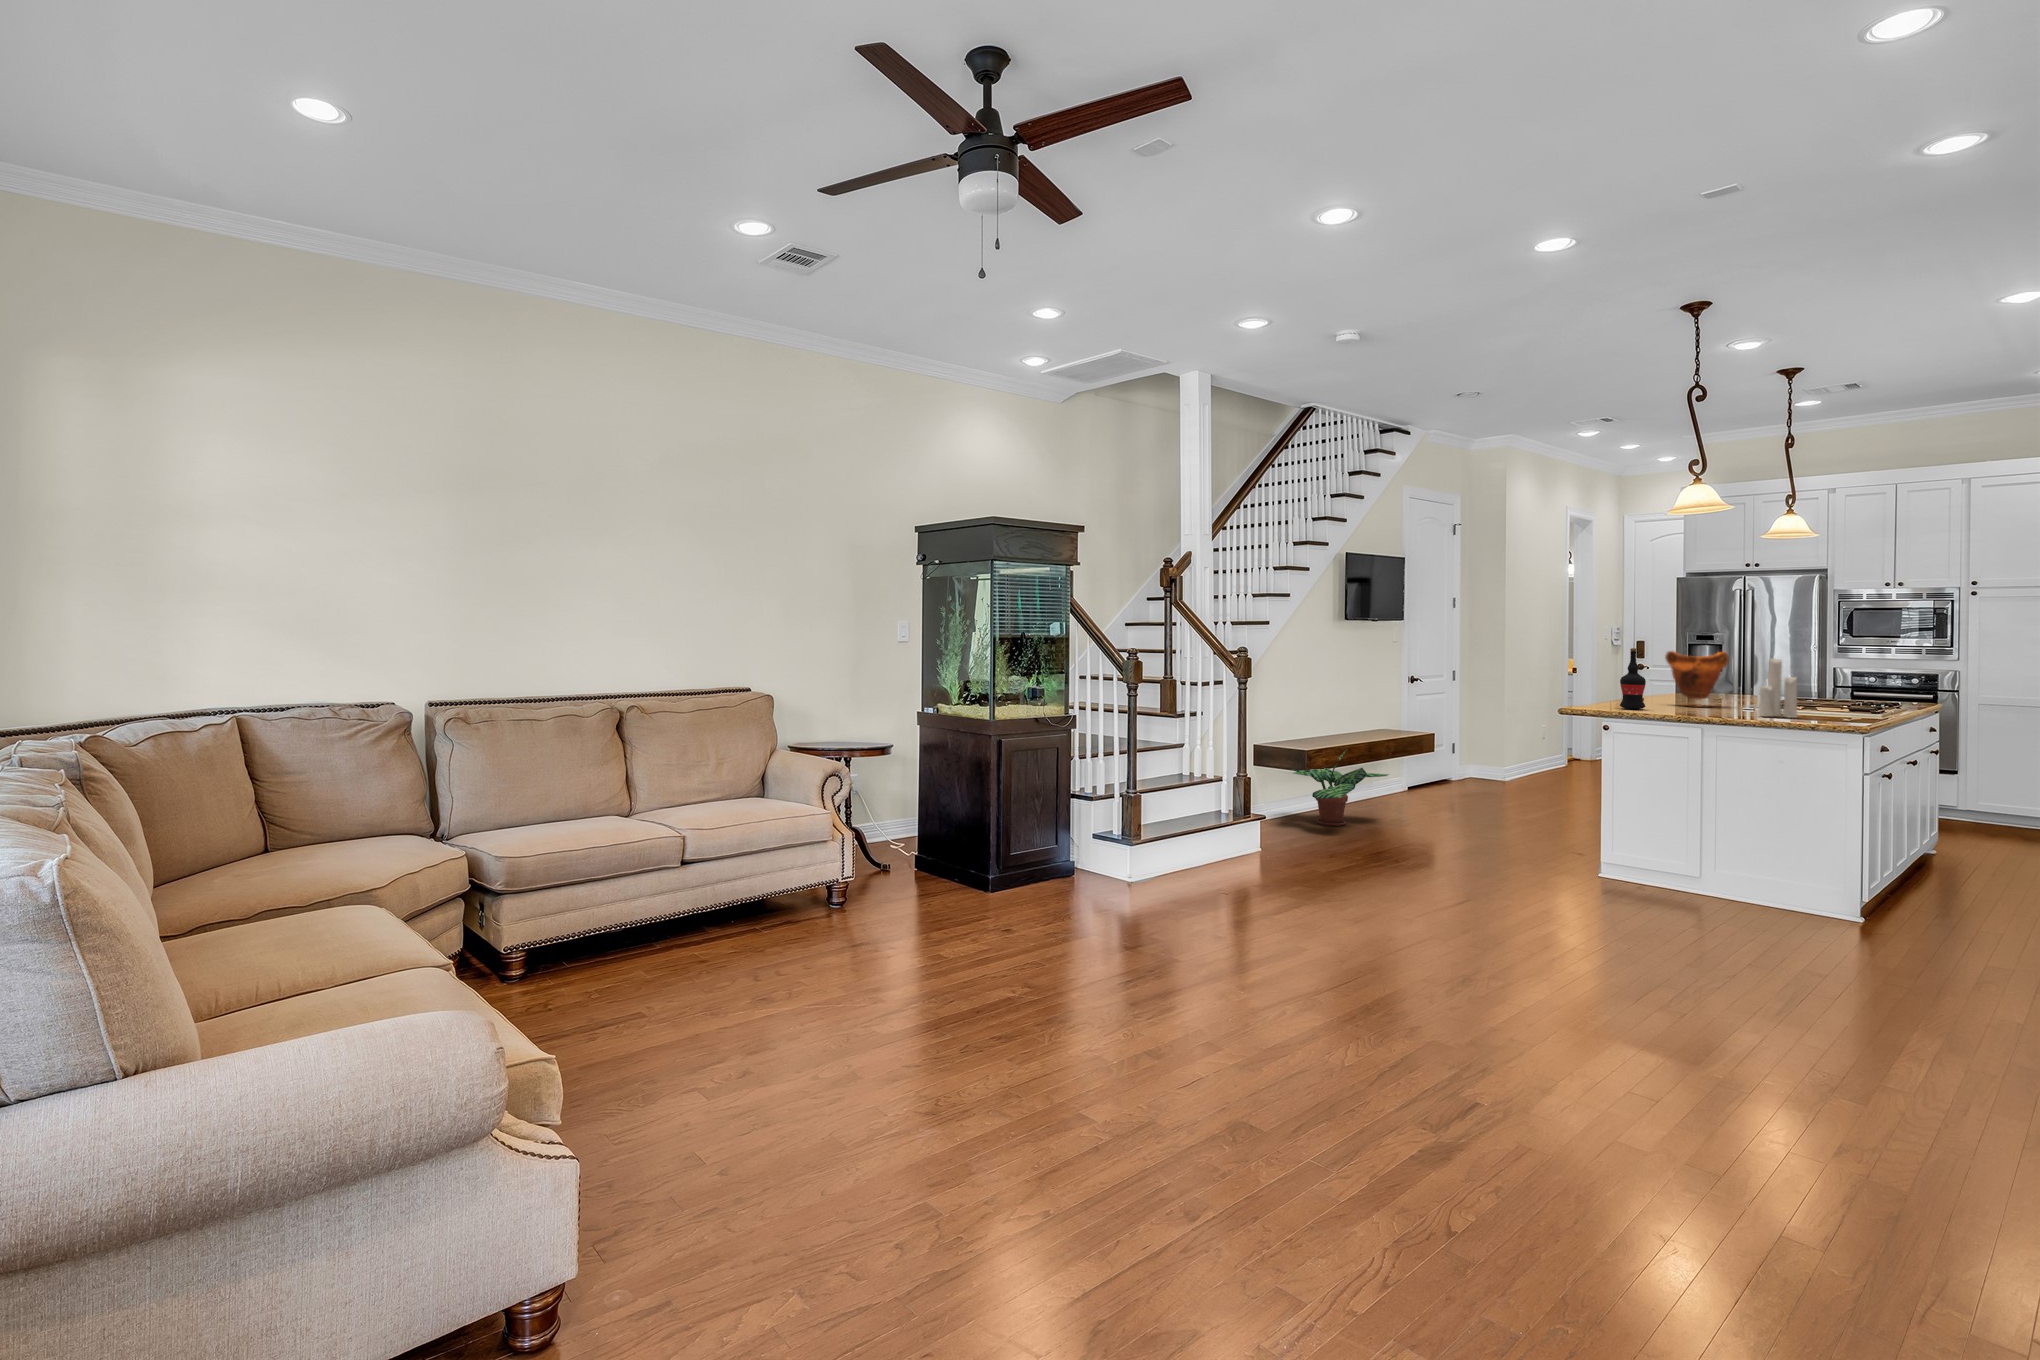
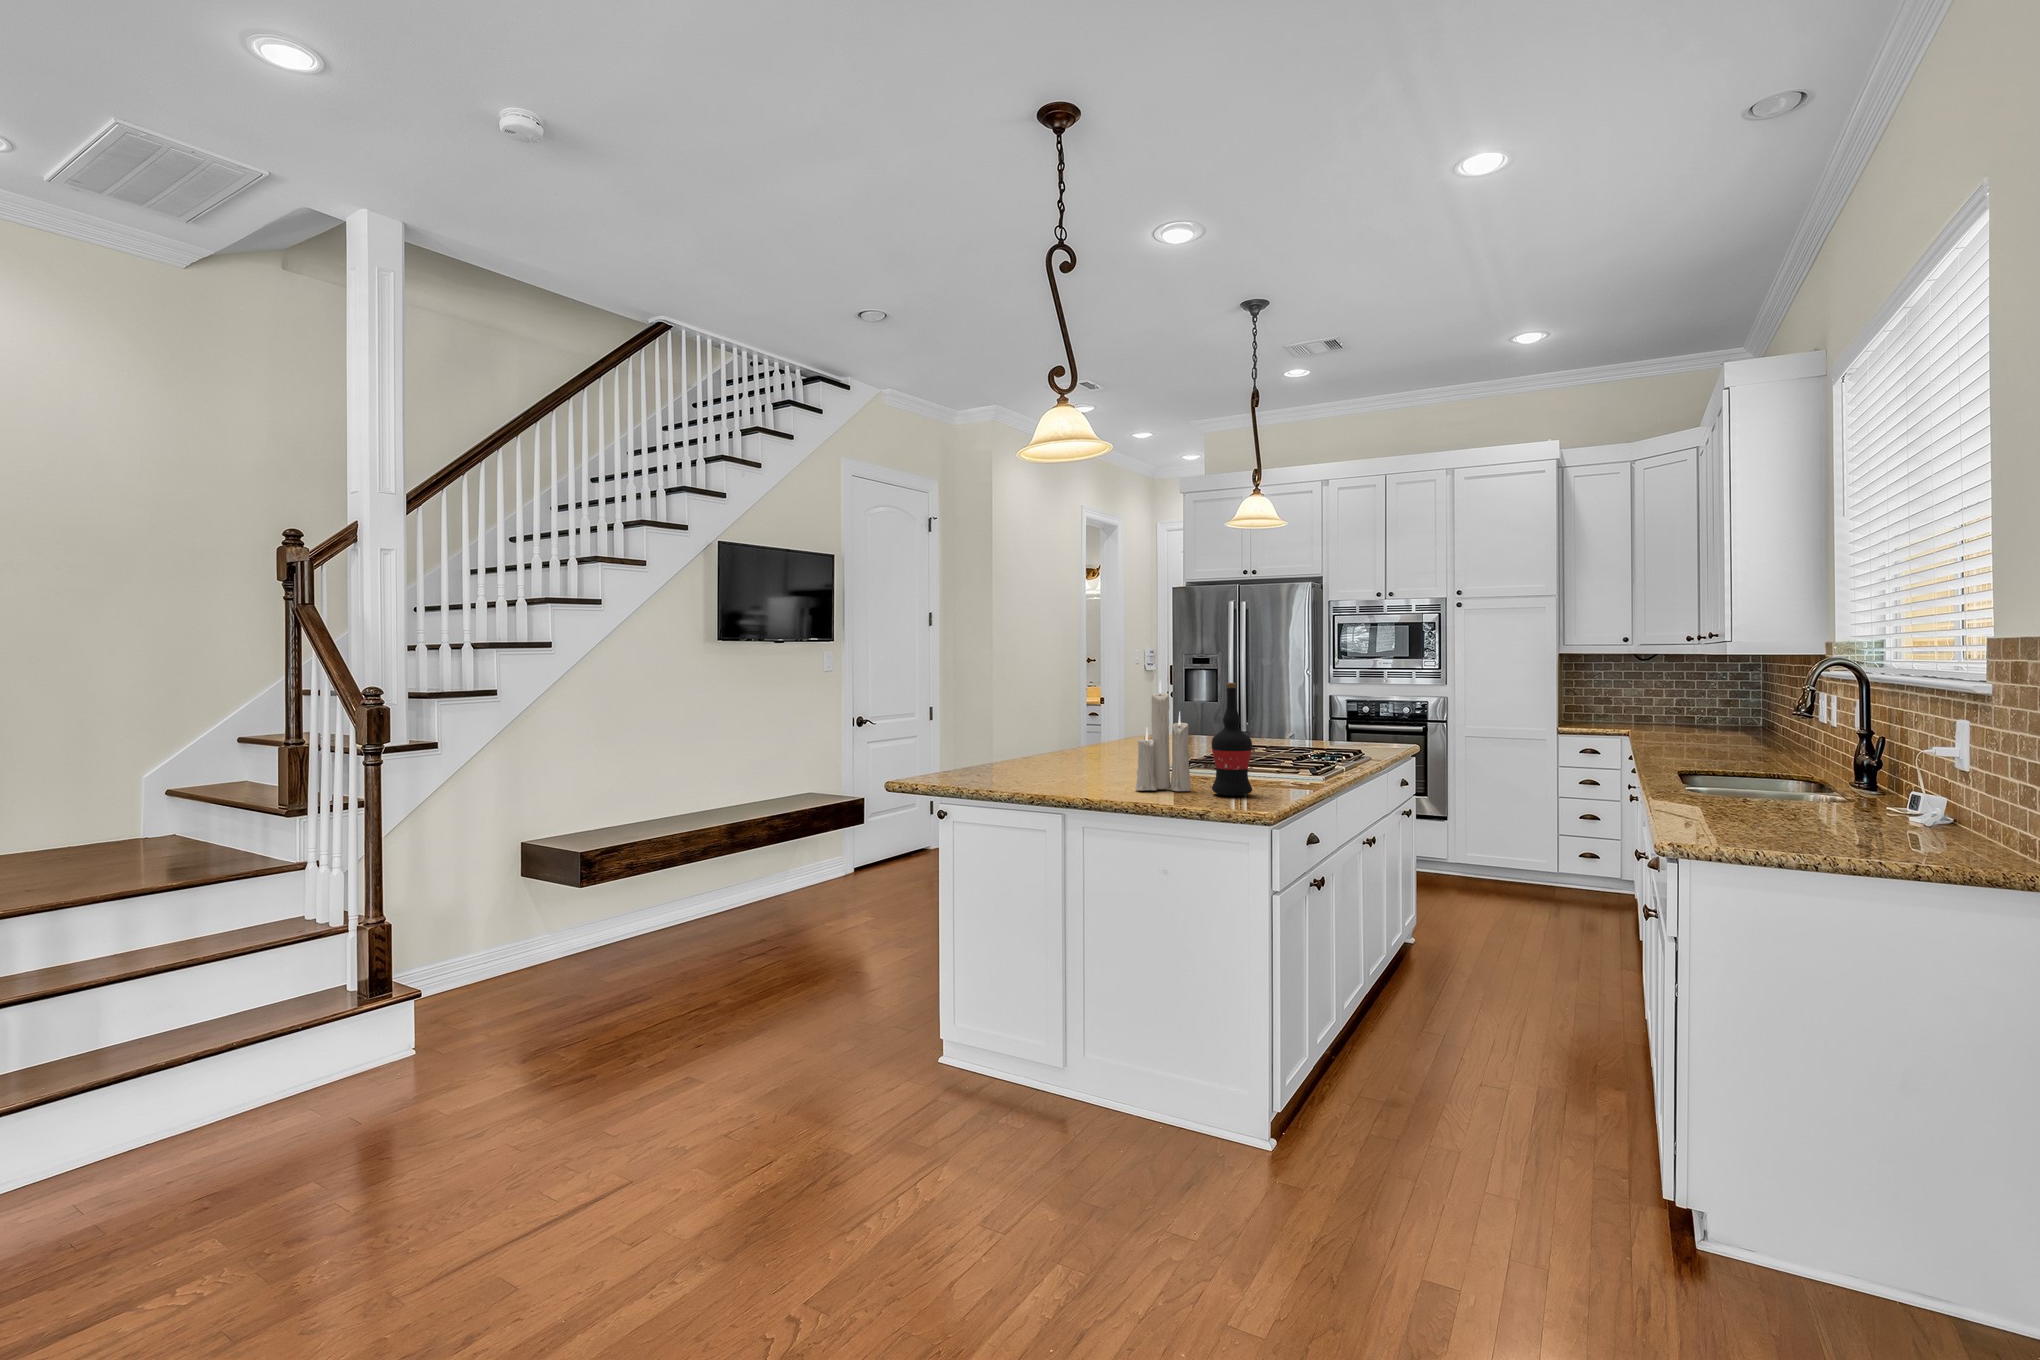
wine bottle: present [1620,648,1646,709] -> present [1211,683,1252,796]
vase: present [1665,651,1729,707] -> none [1049,681,1131,770]
potted plant: present [1292,750,1389,826] -> none [576,838,753,964]

